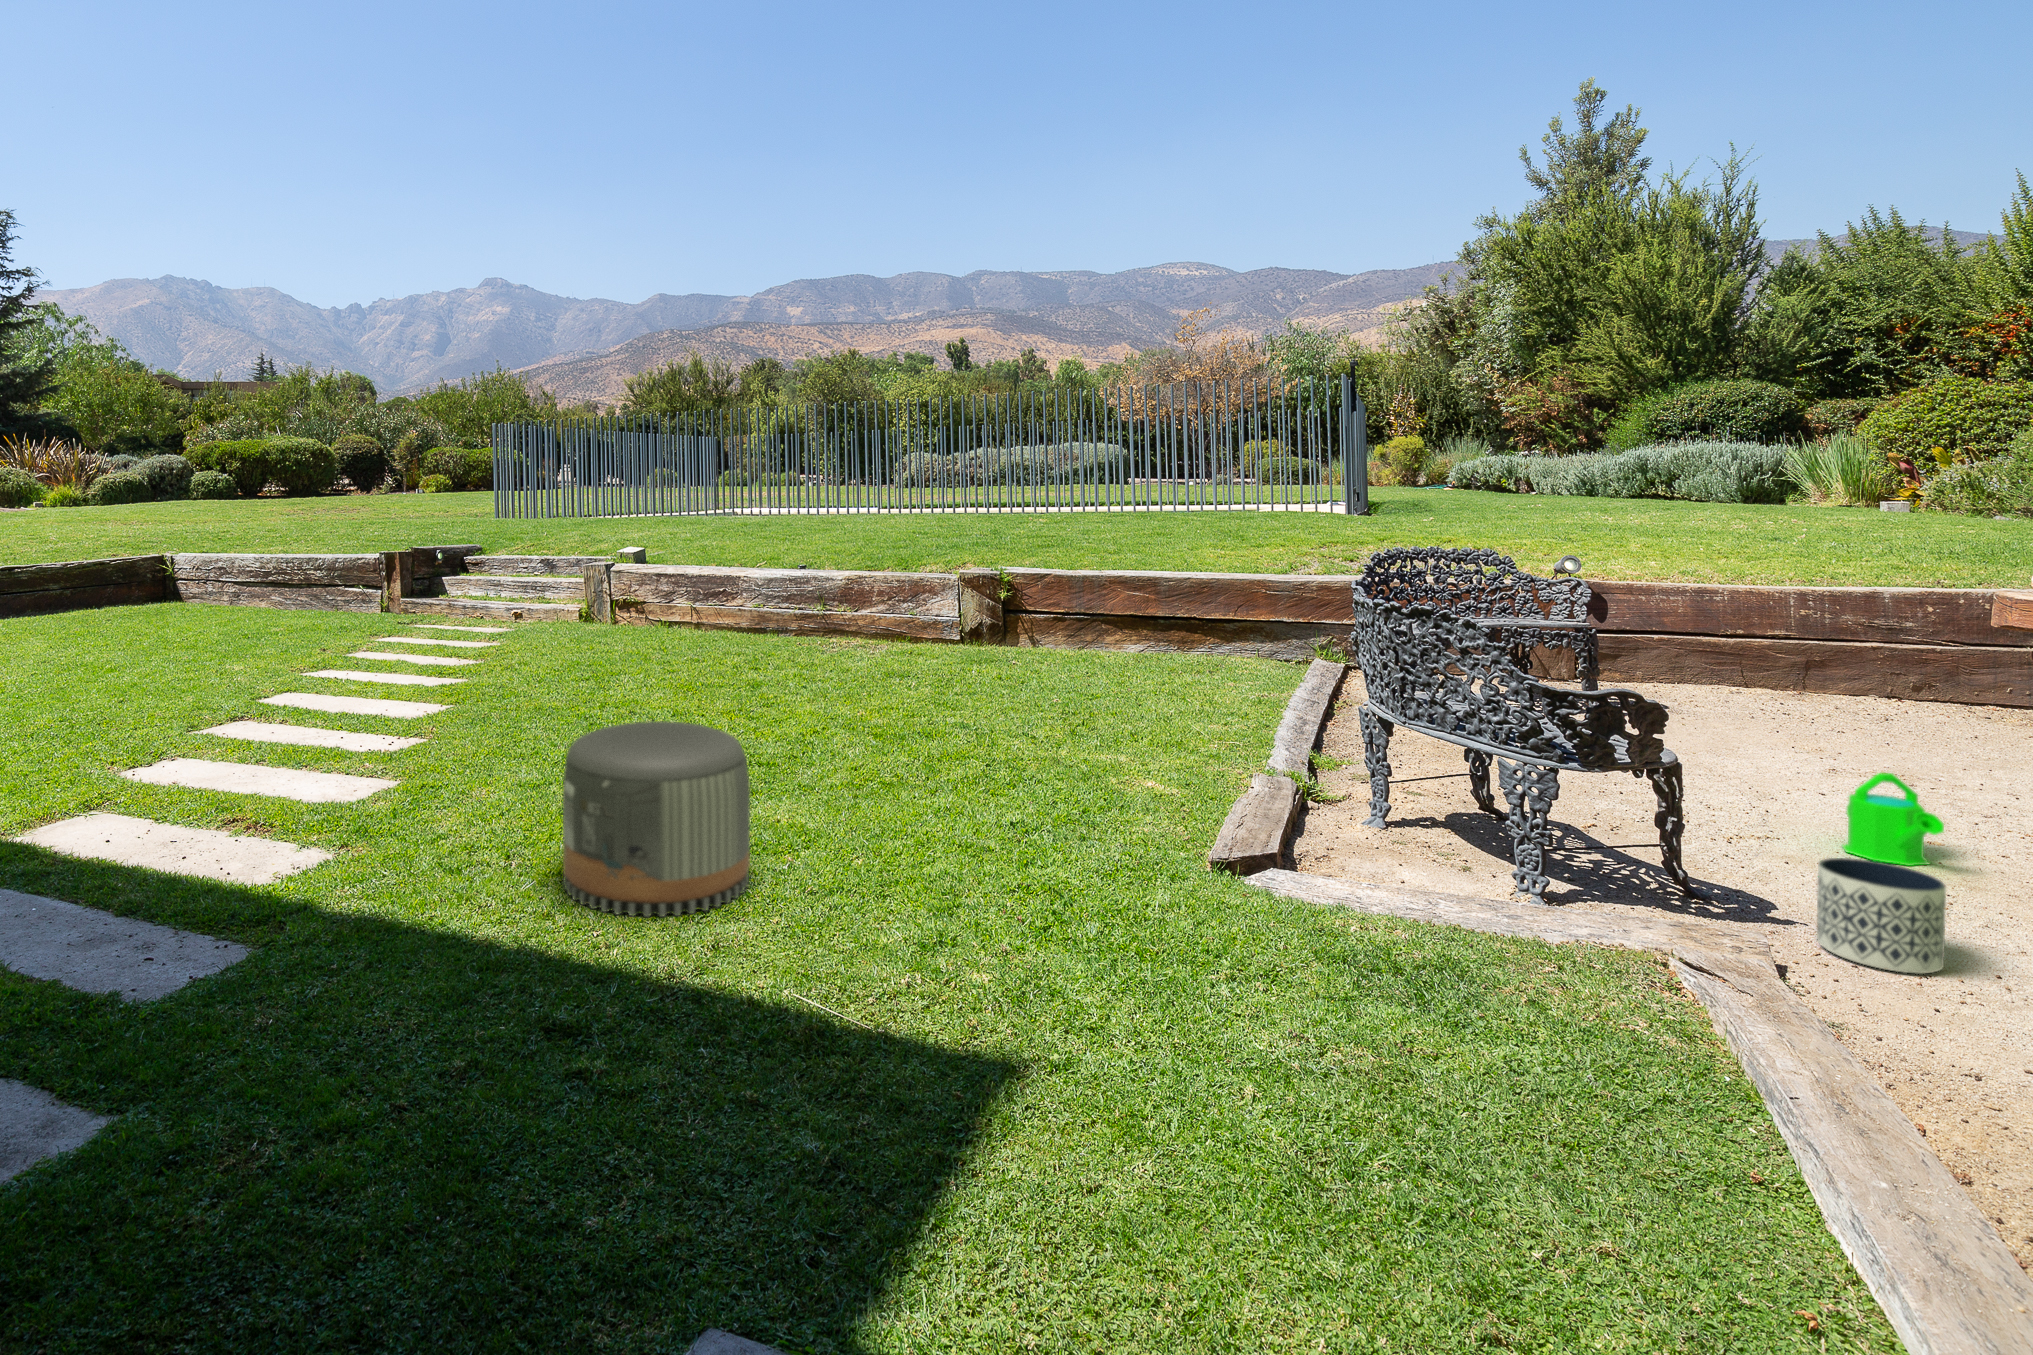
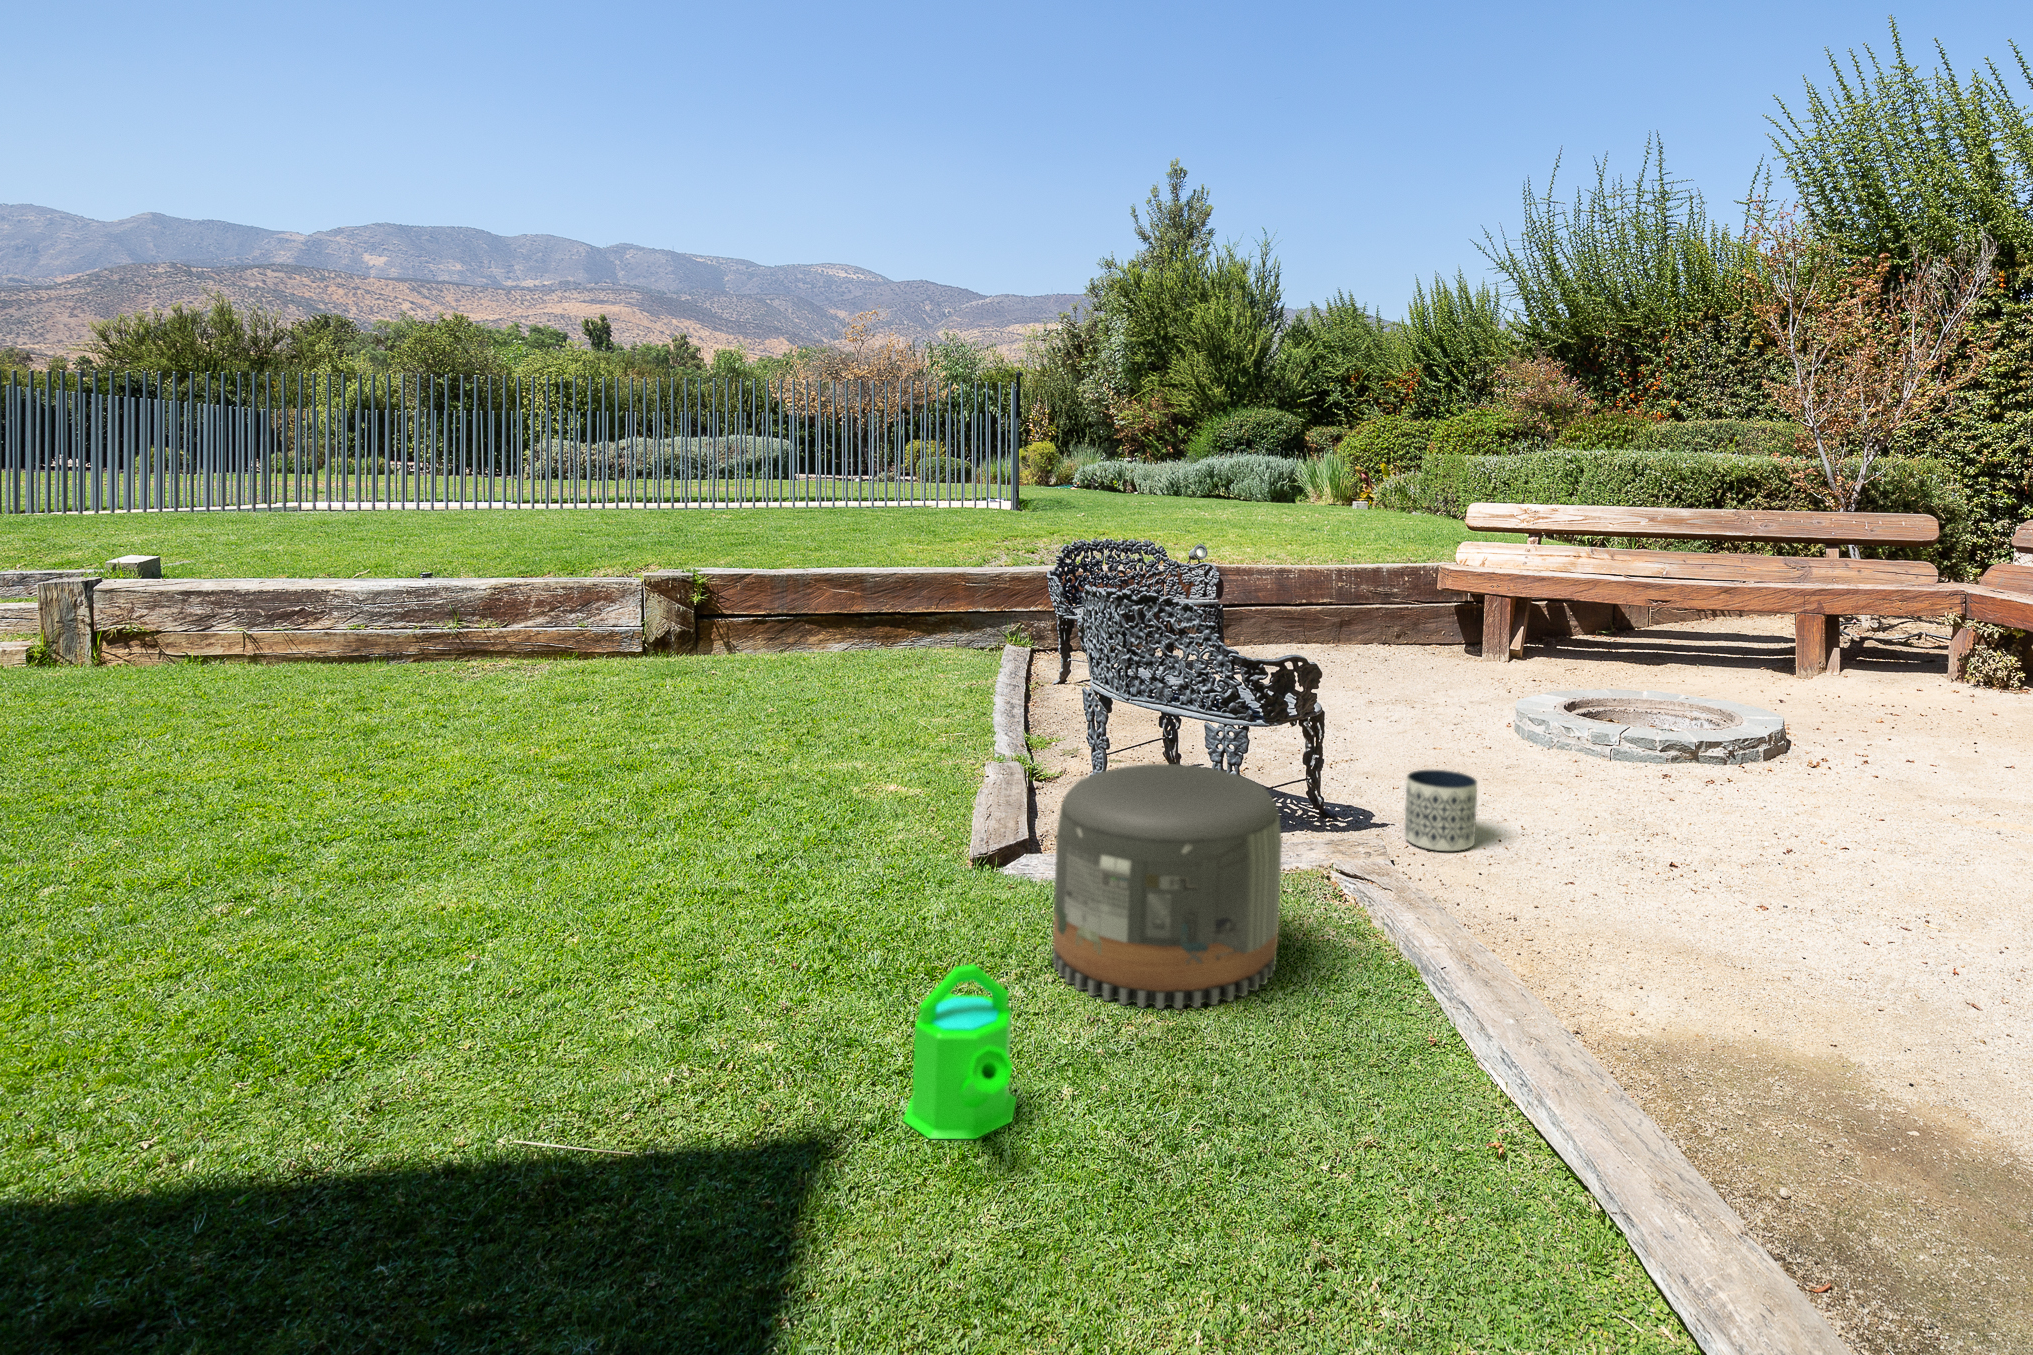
pouf: present [563,721,750,917] -> present [1053,764,1282,1009]
watering can: present [1843,773,1944,866] -> present [903,964,1016,1139]

